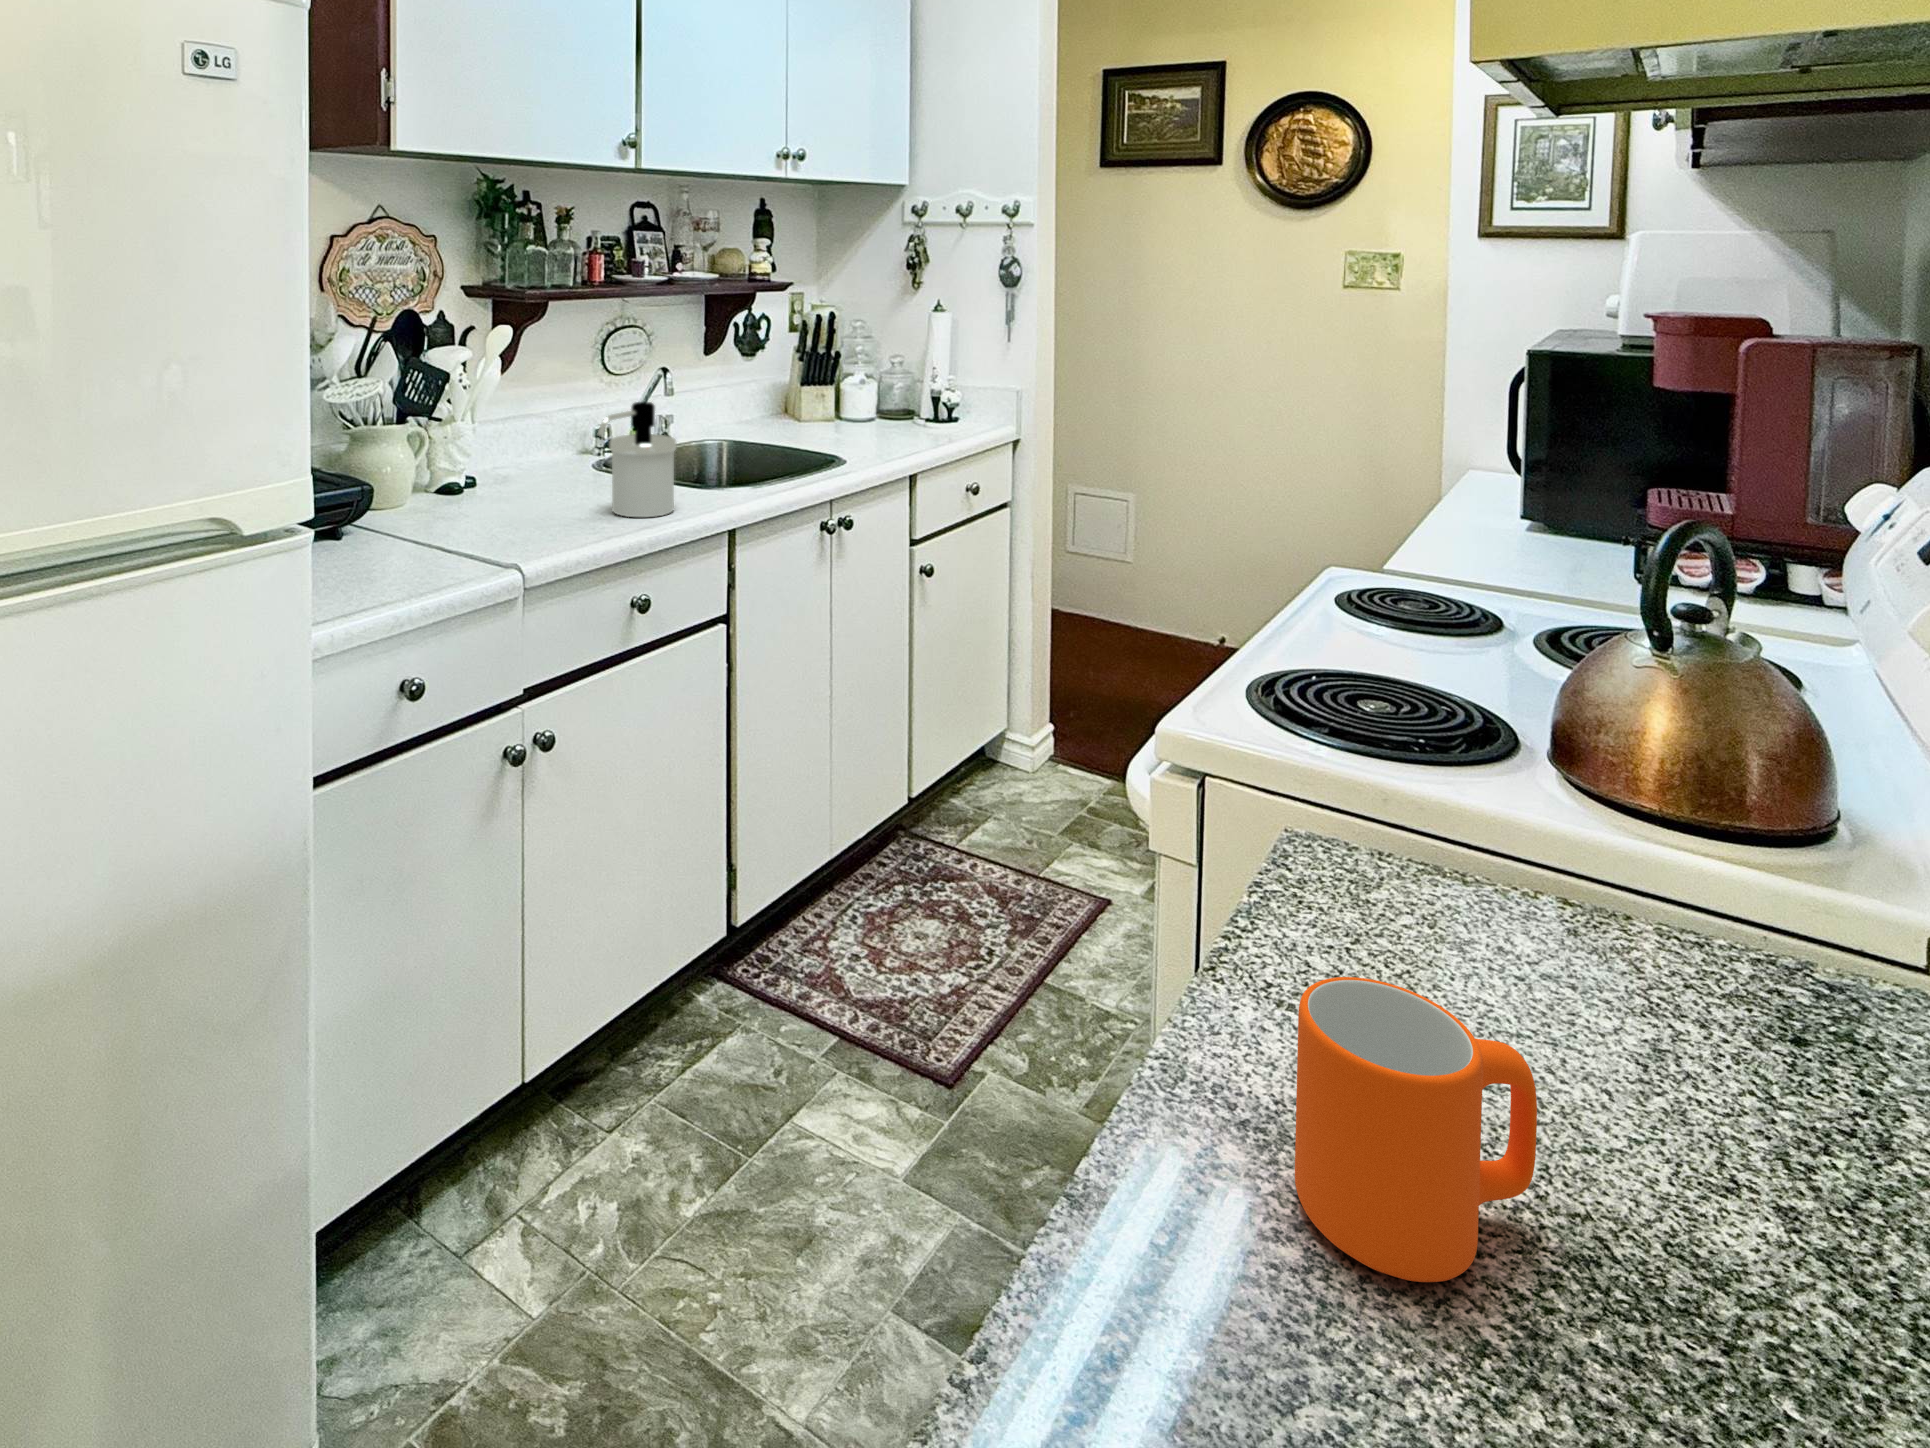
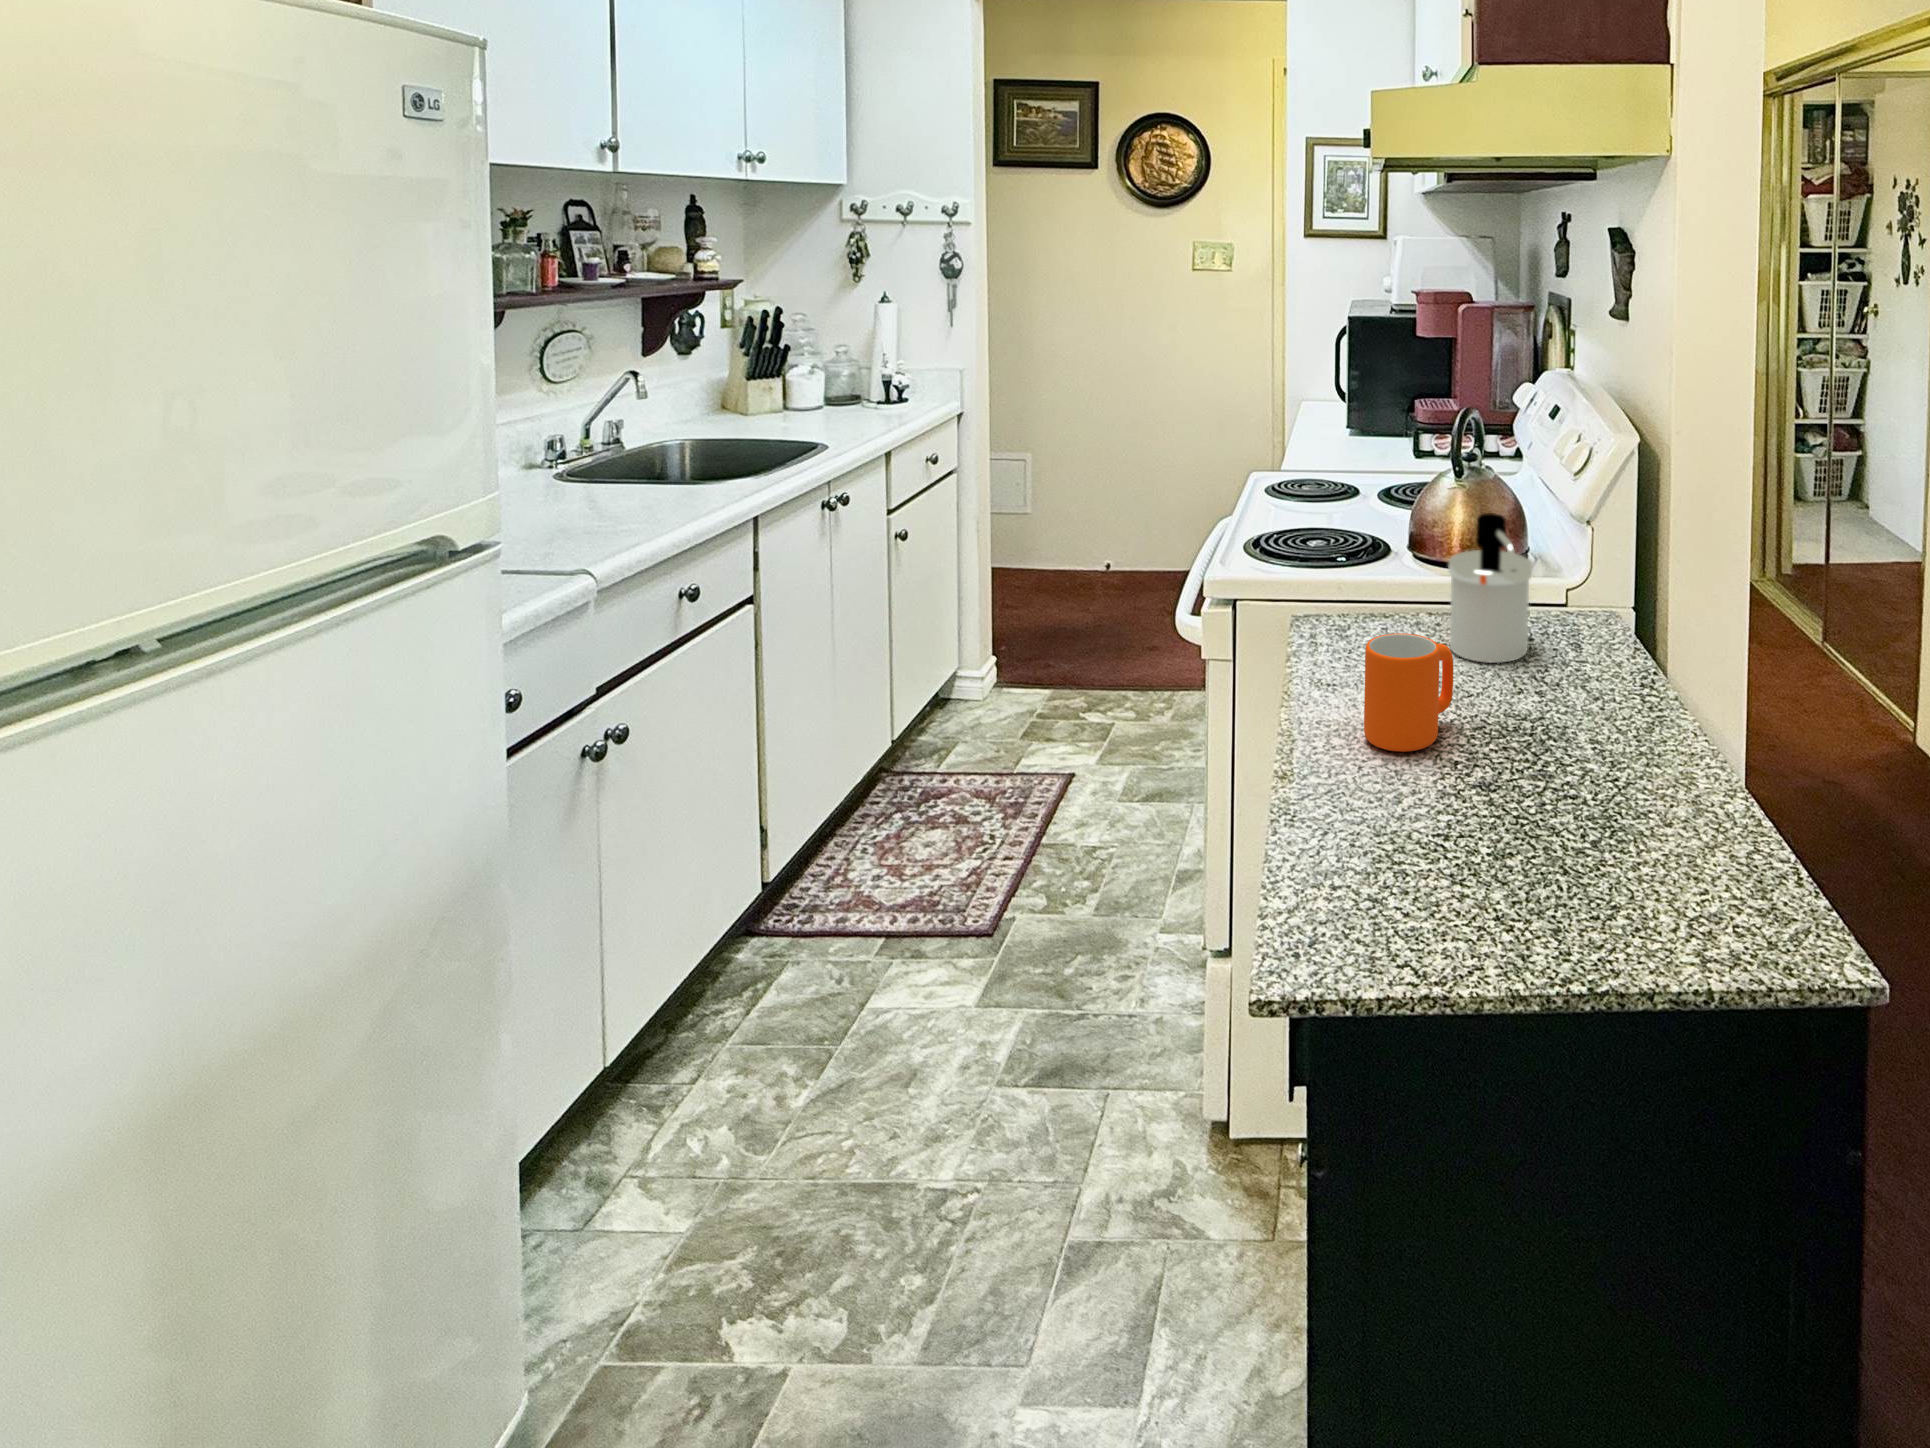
soap dispenser: present [598,402,676,517] -> present [1449,513,1532,663]

